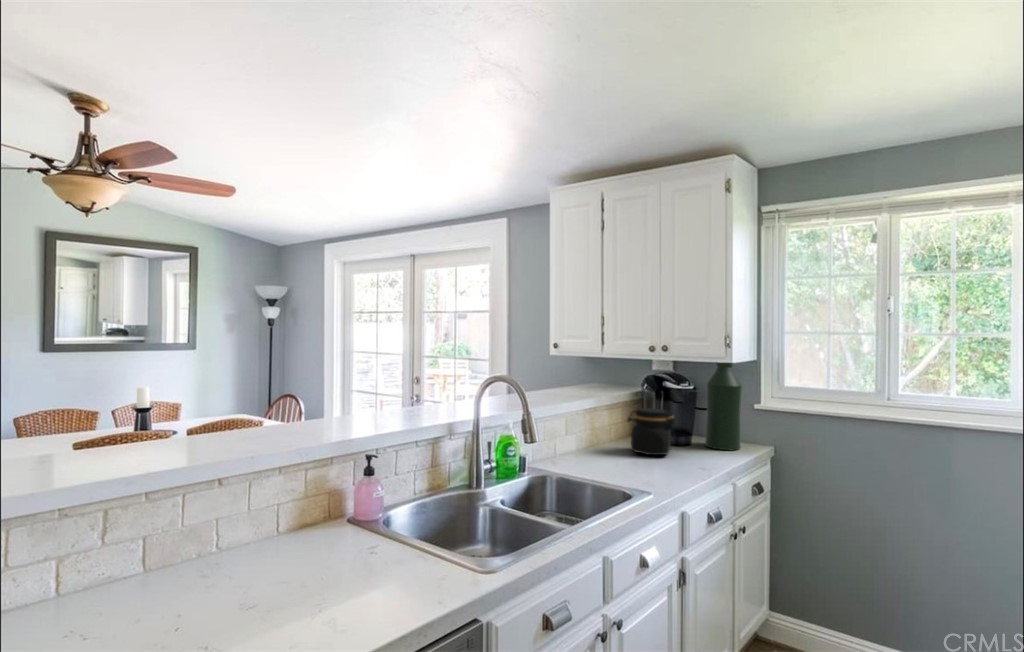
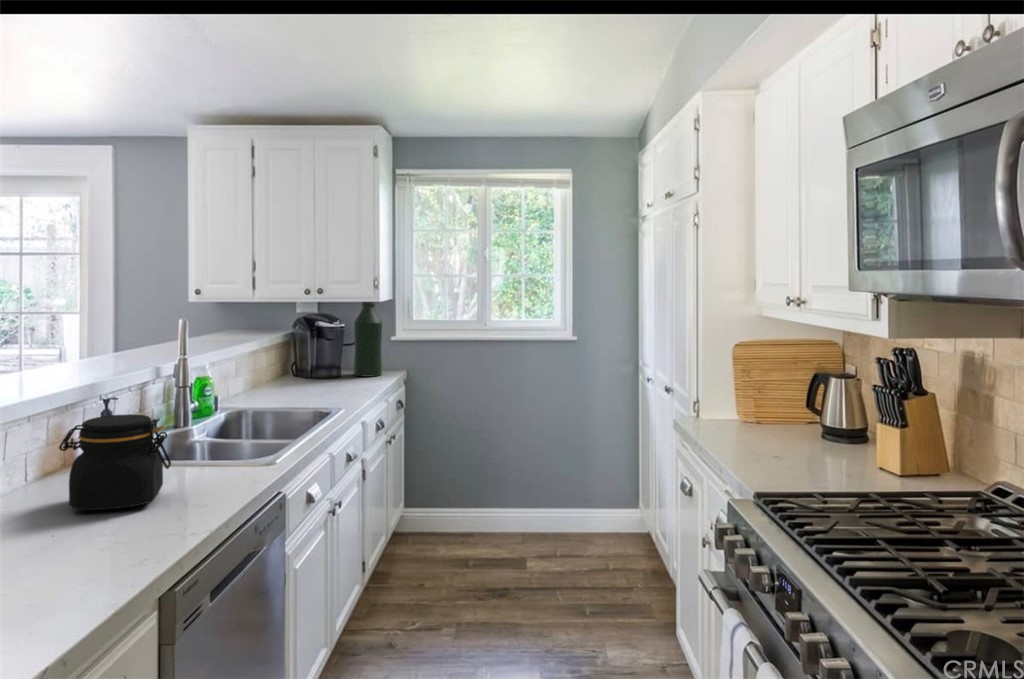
jar: present [628,408,675,455] -> present [59,414,171,510]

